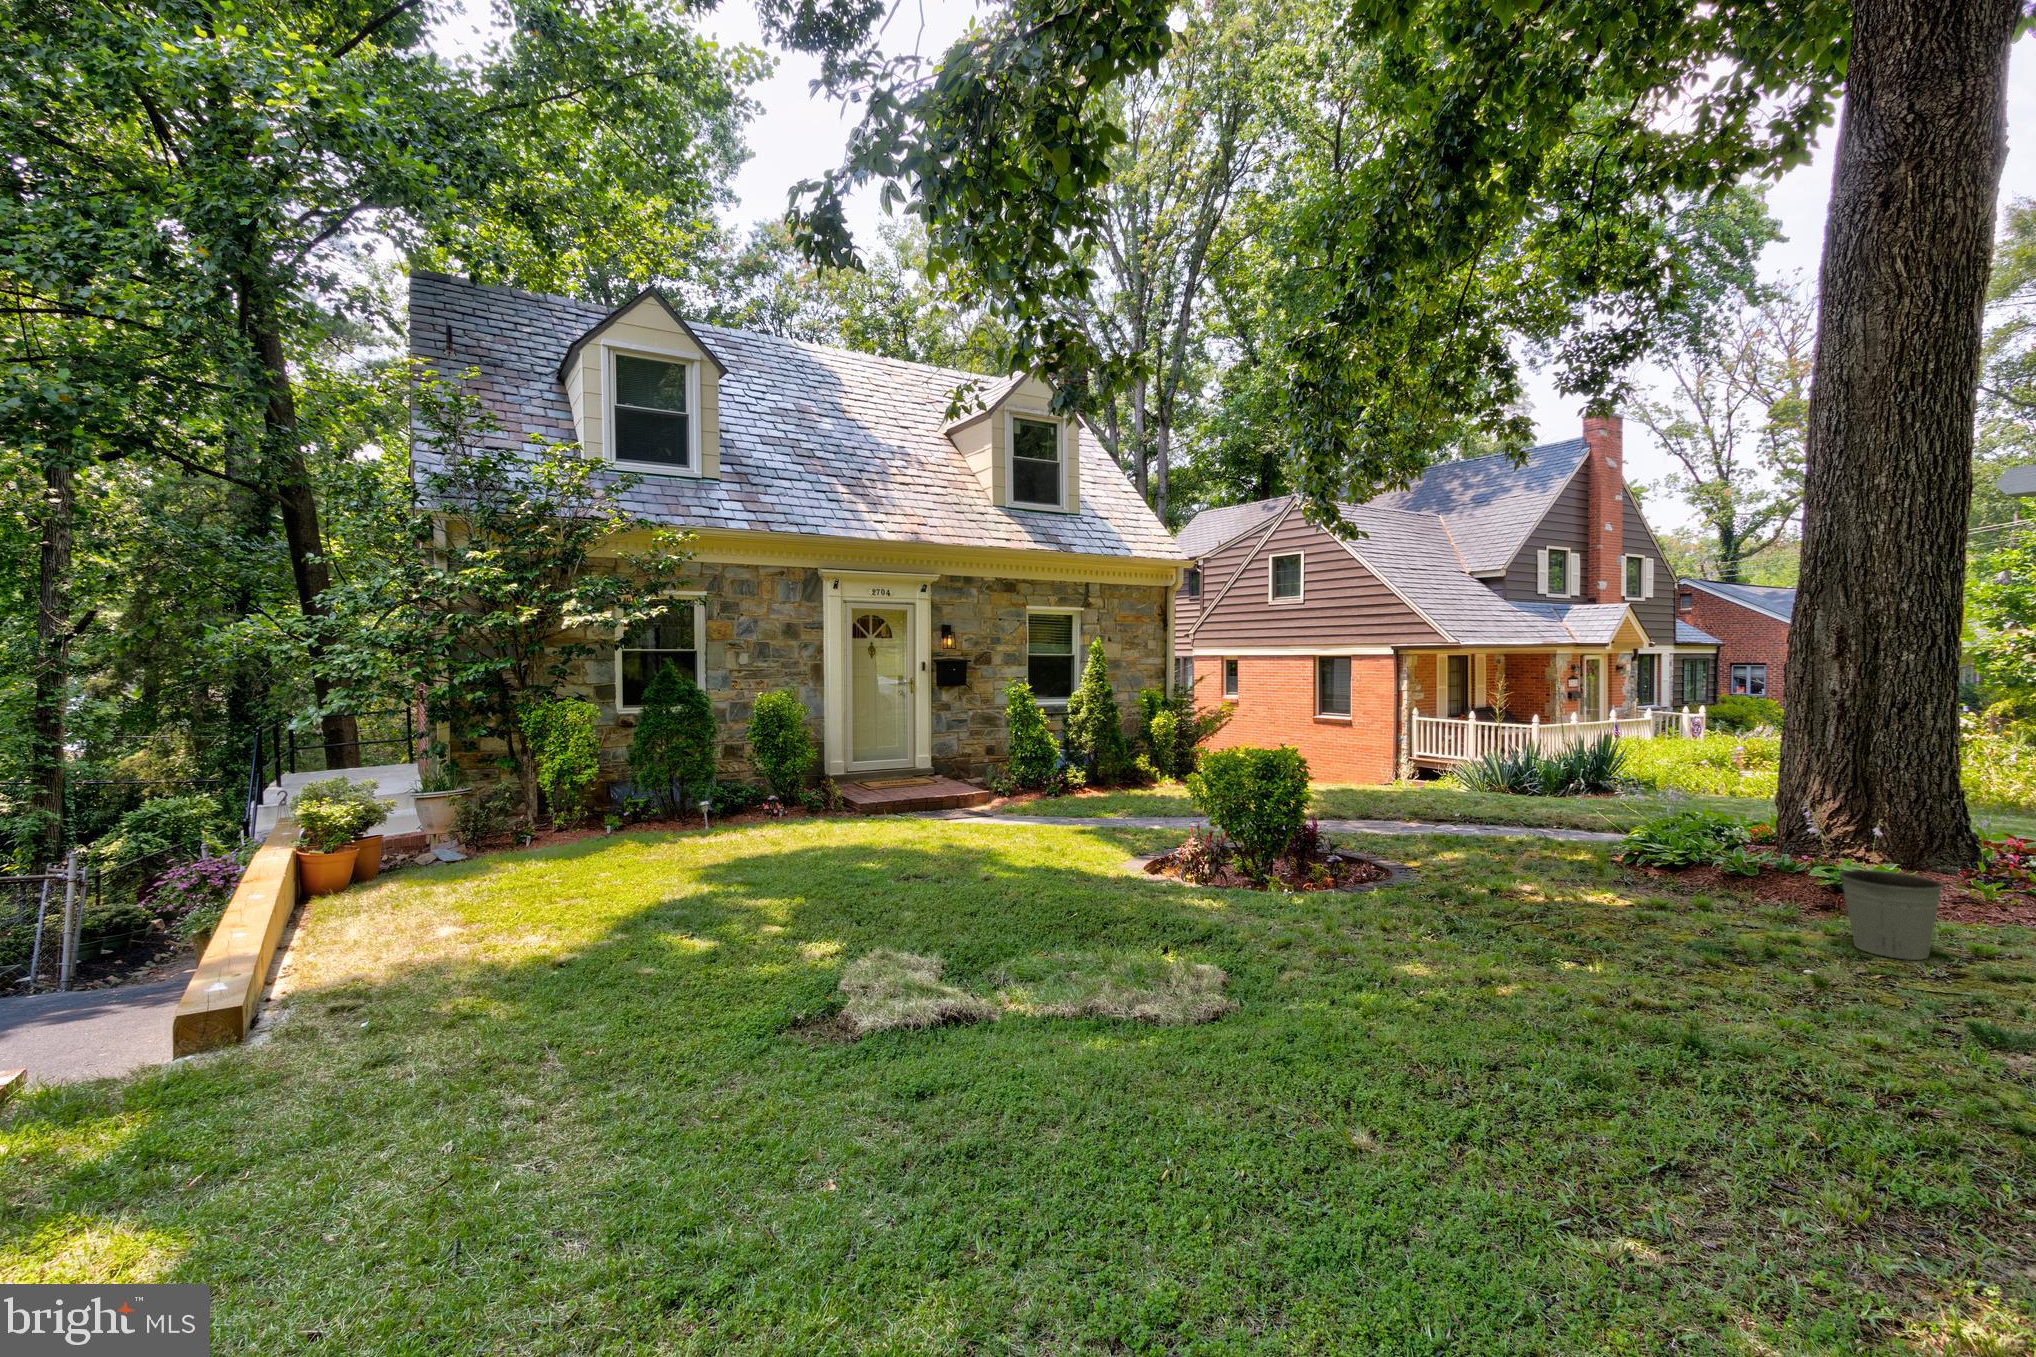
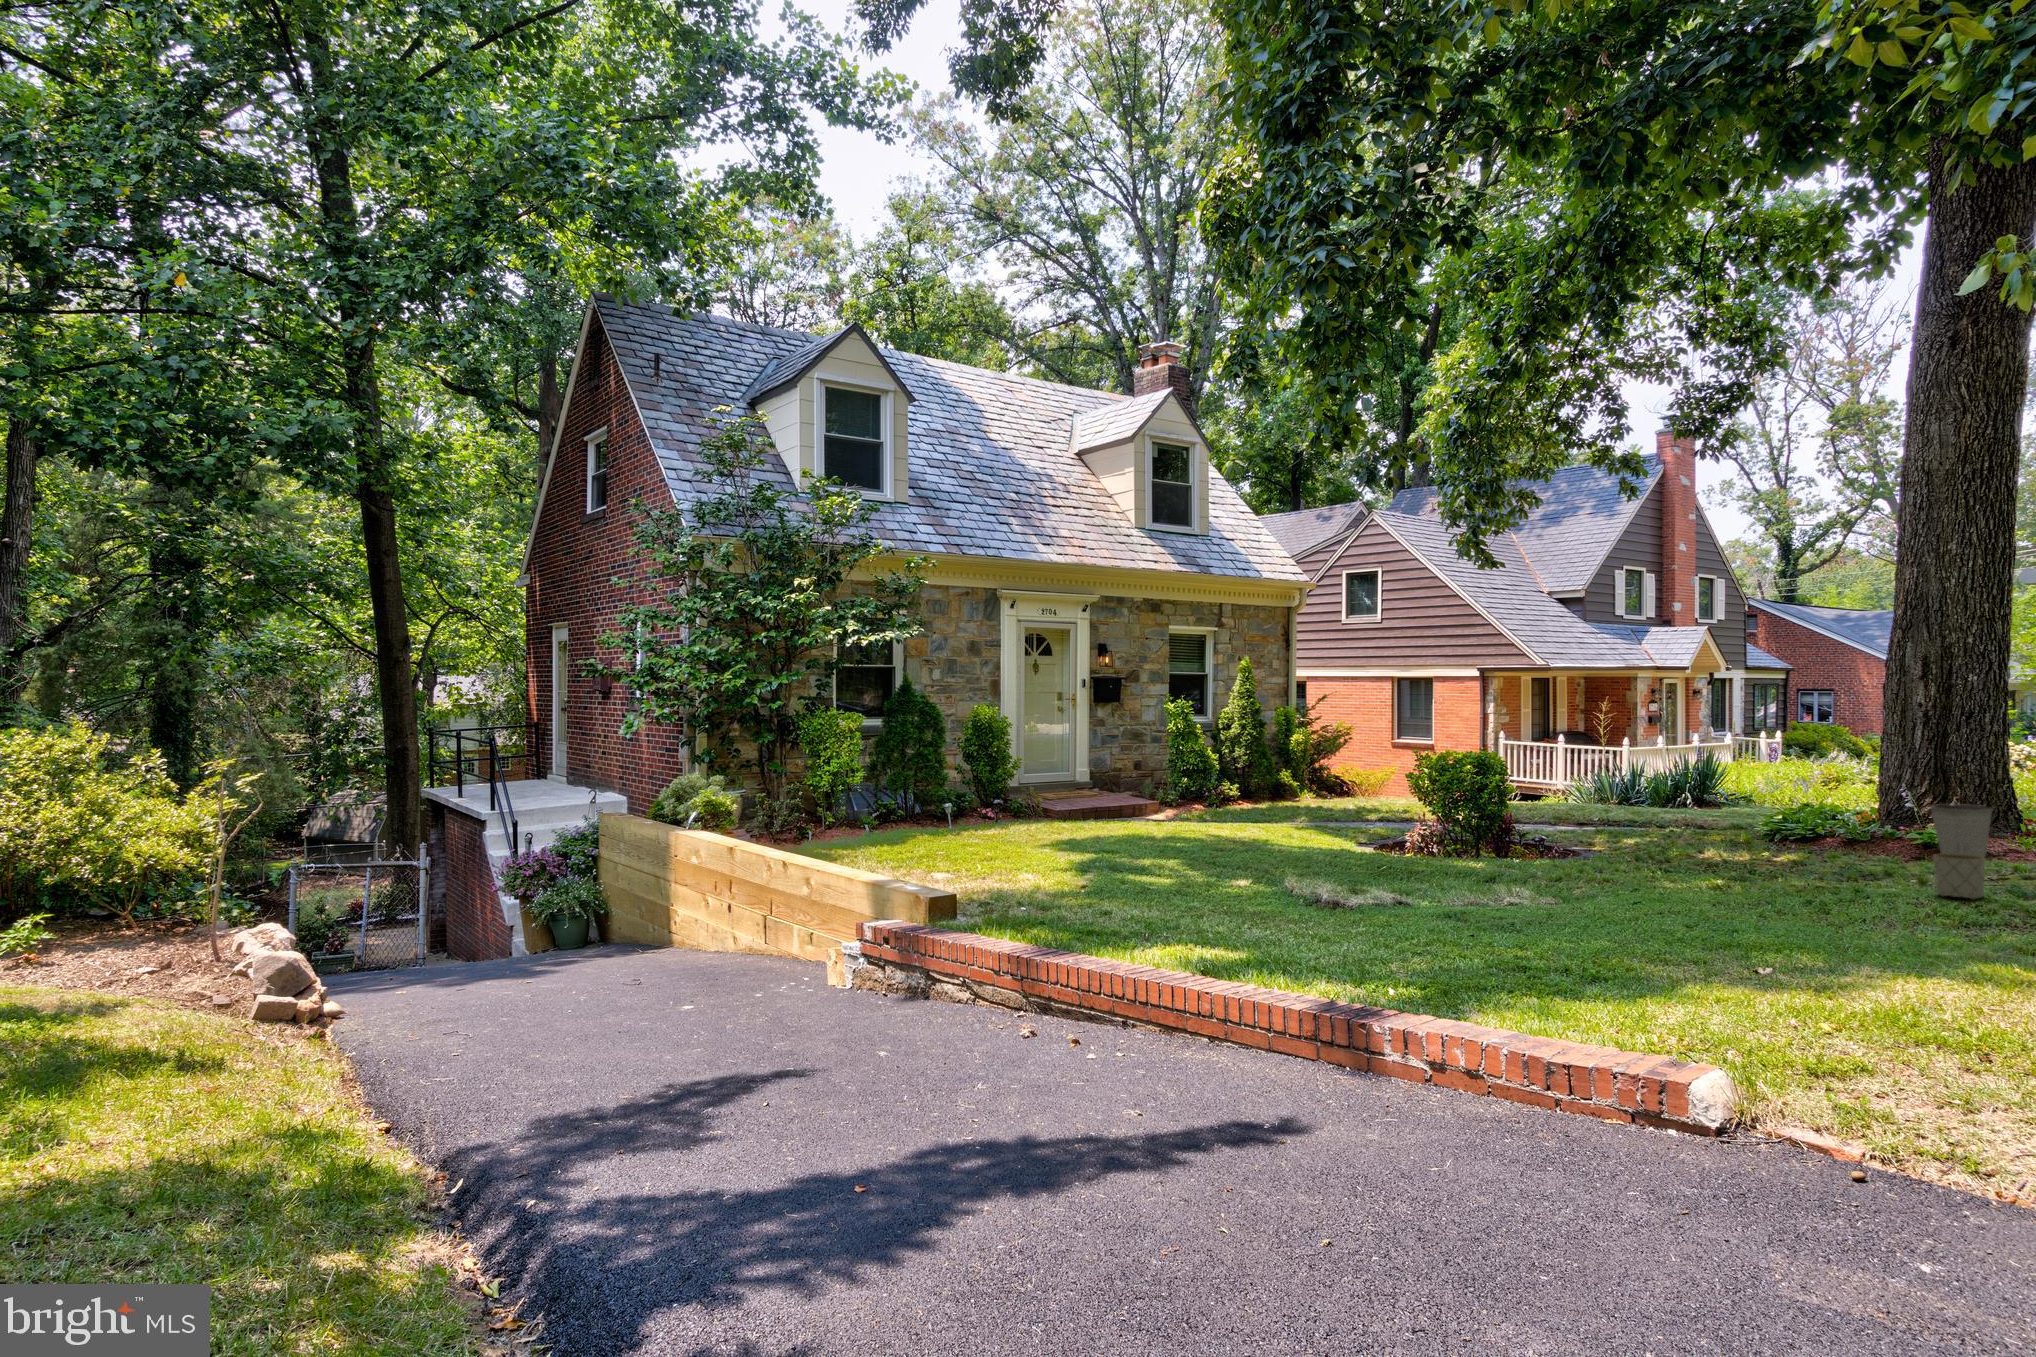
planter: none [1834,998,1933,1097] -> present [1933,853,1985,899]

